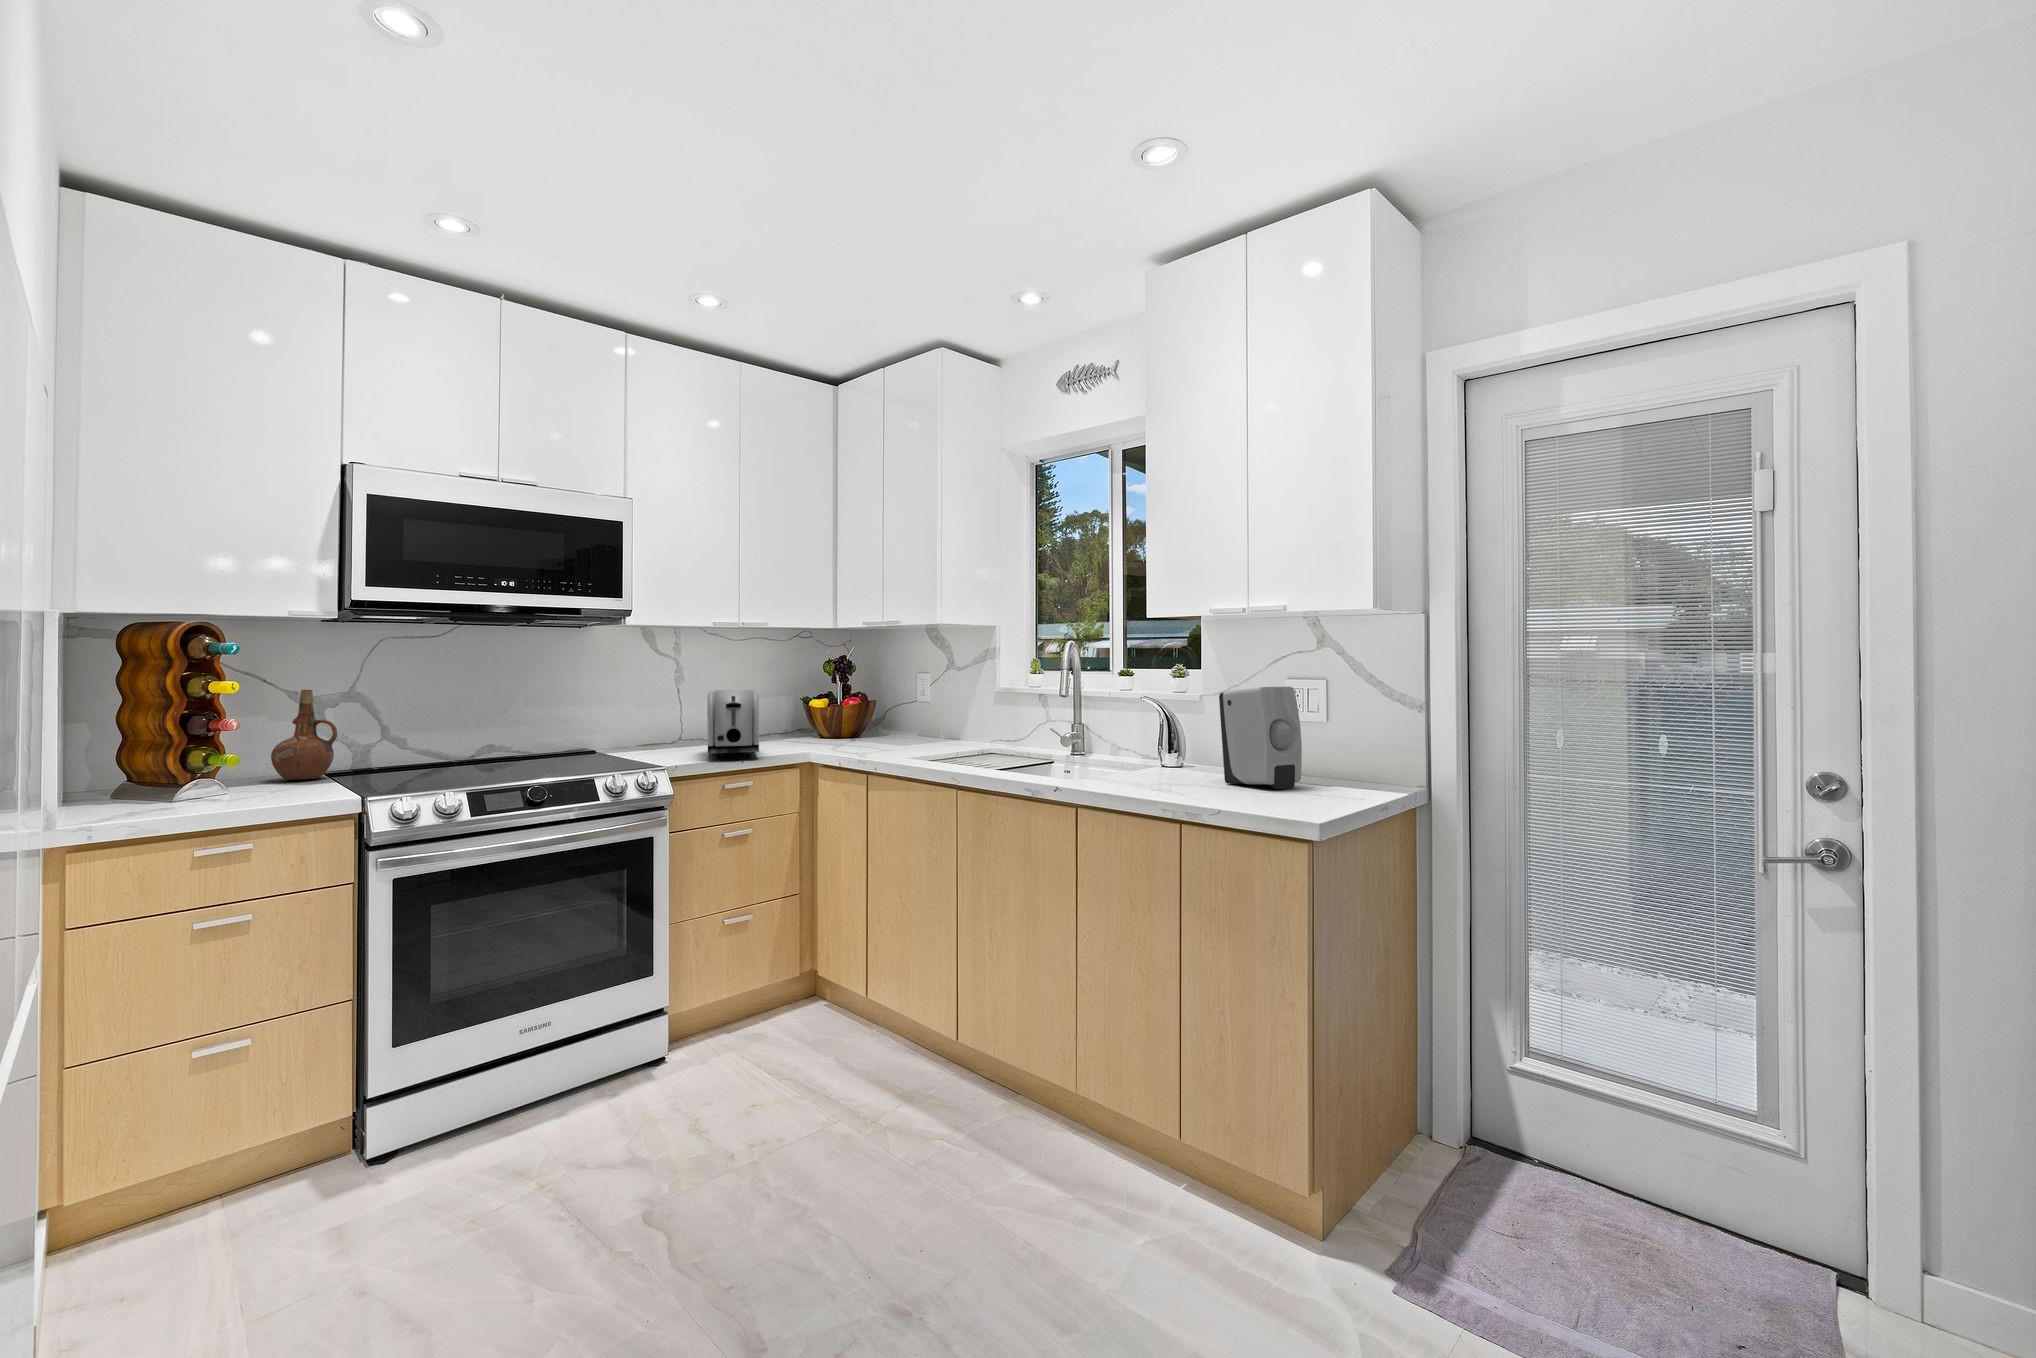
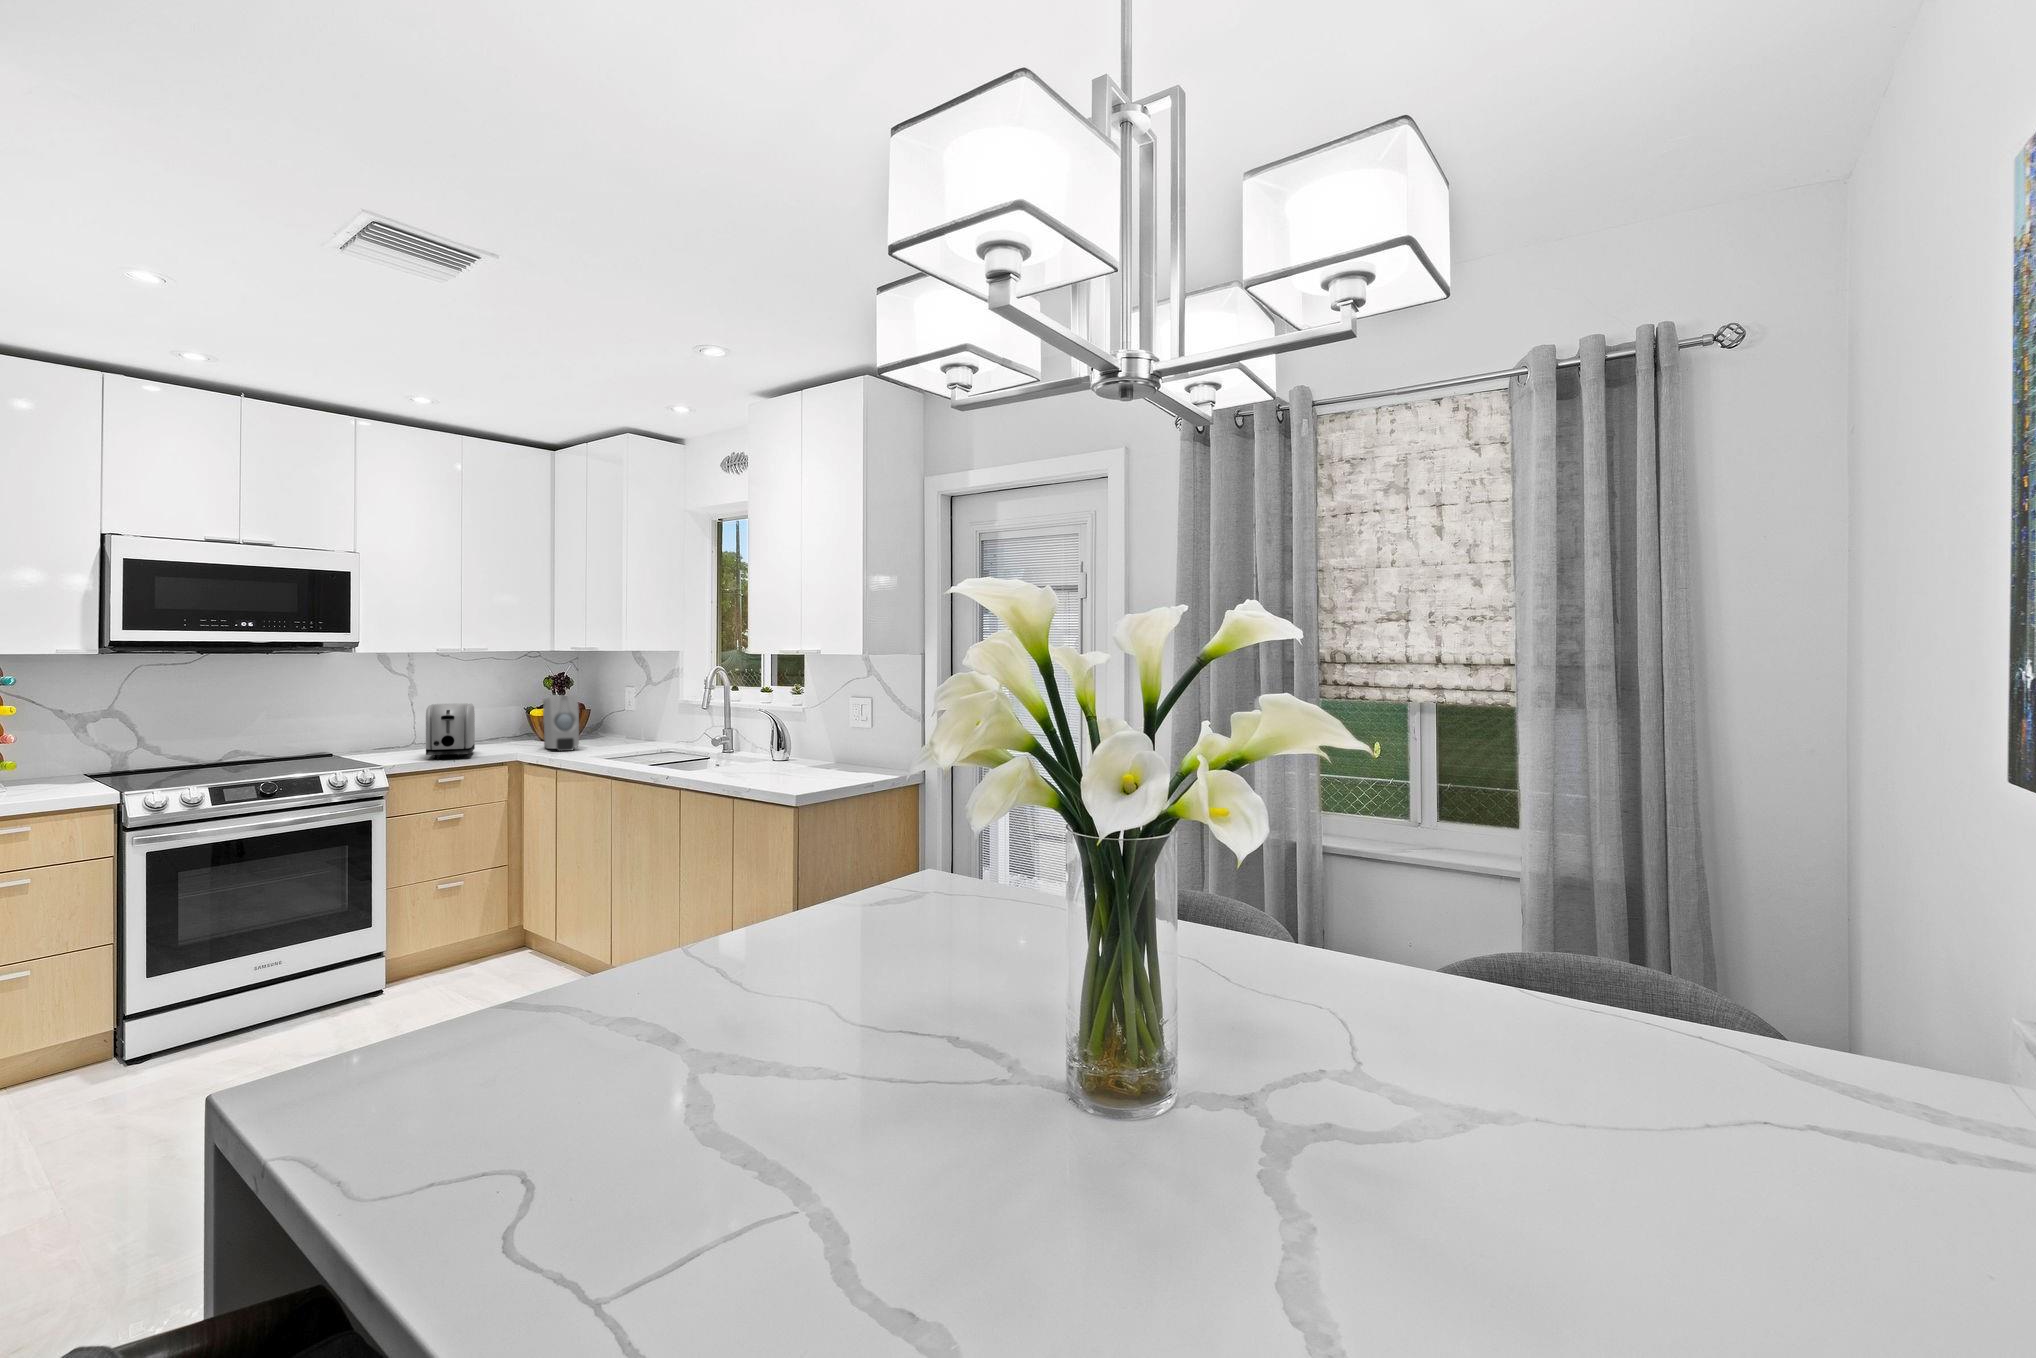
soap dispenser: present [1219,687,1302,789] -> present [543,695,579,751]
ceramic pitcher: present [271,690,337,780] -> none [39,708,98,779]

